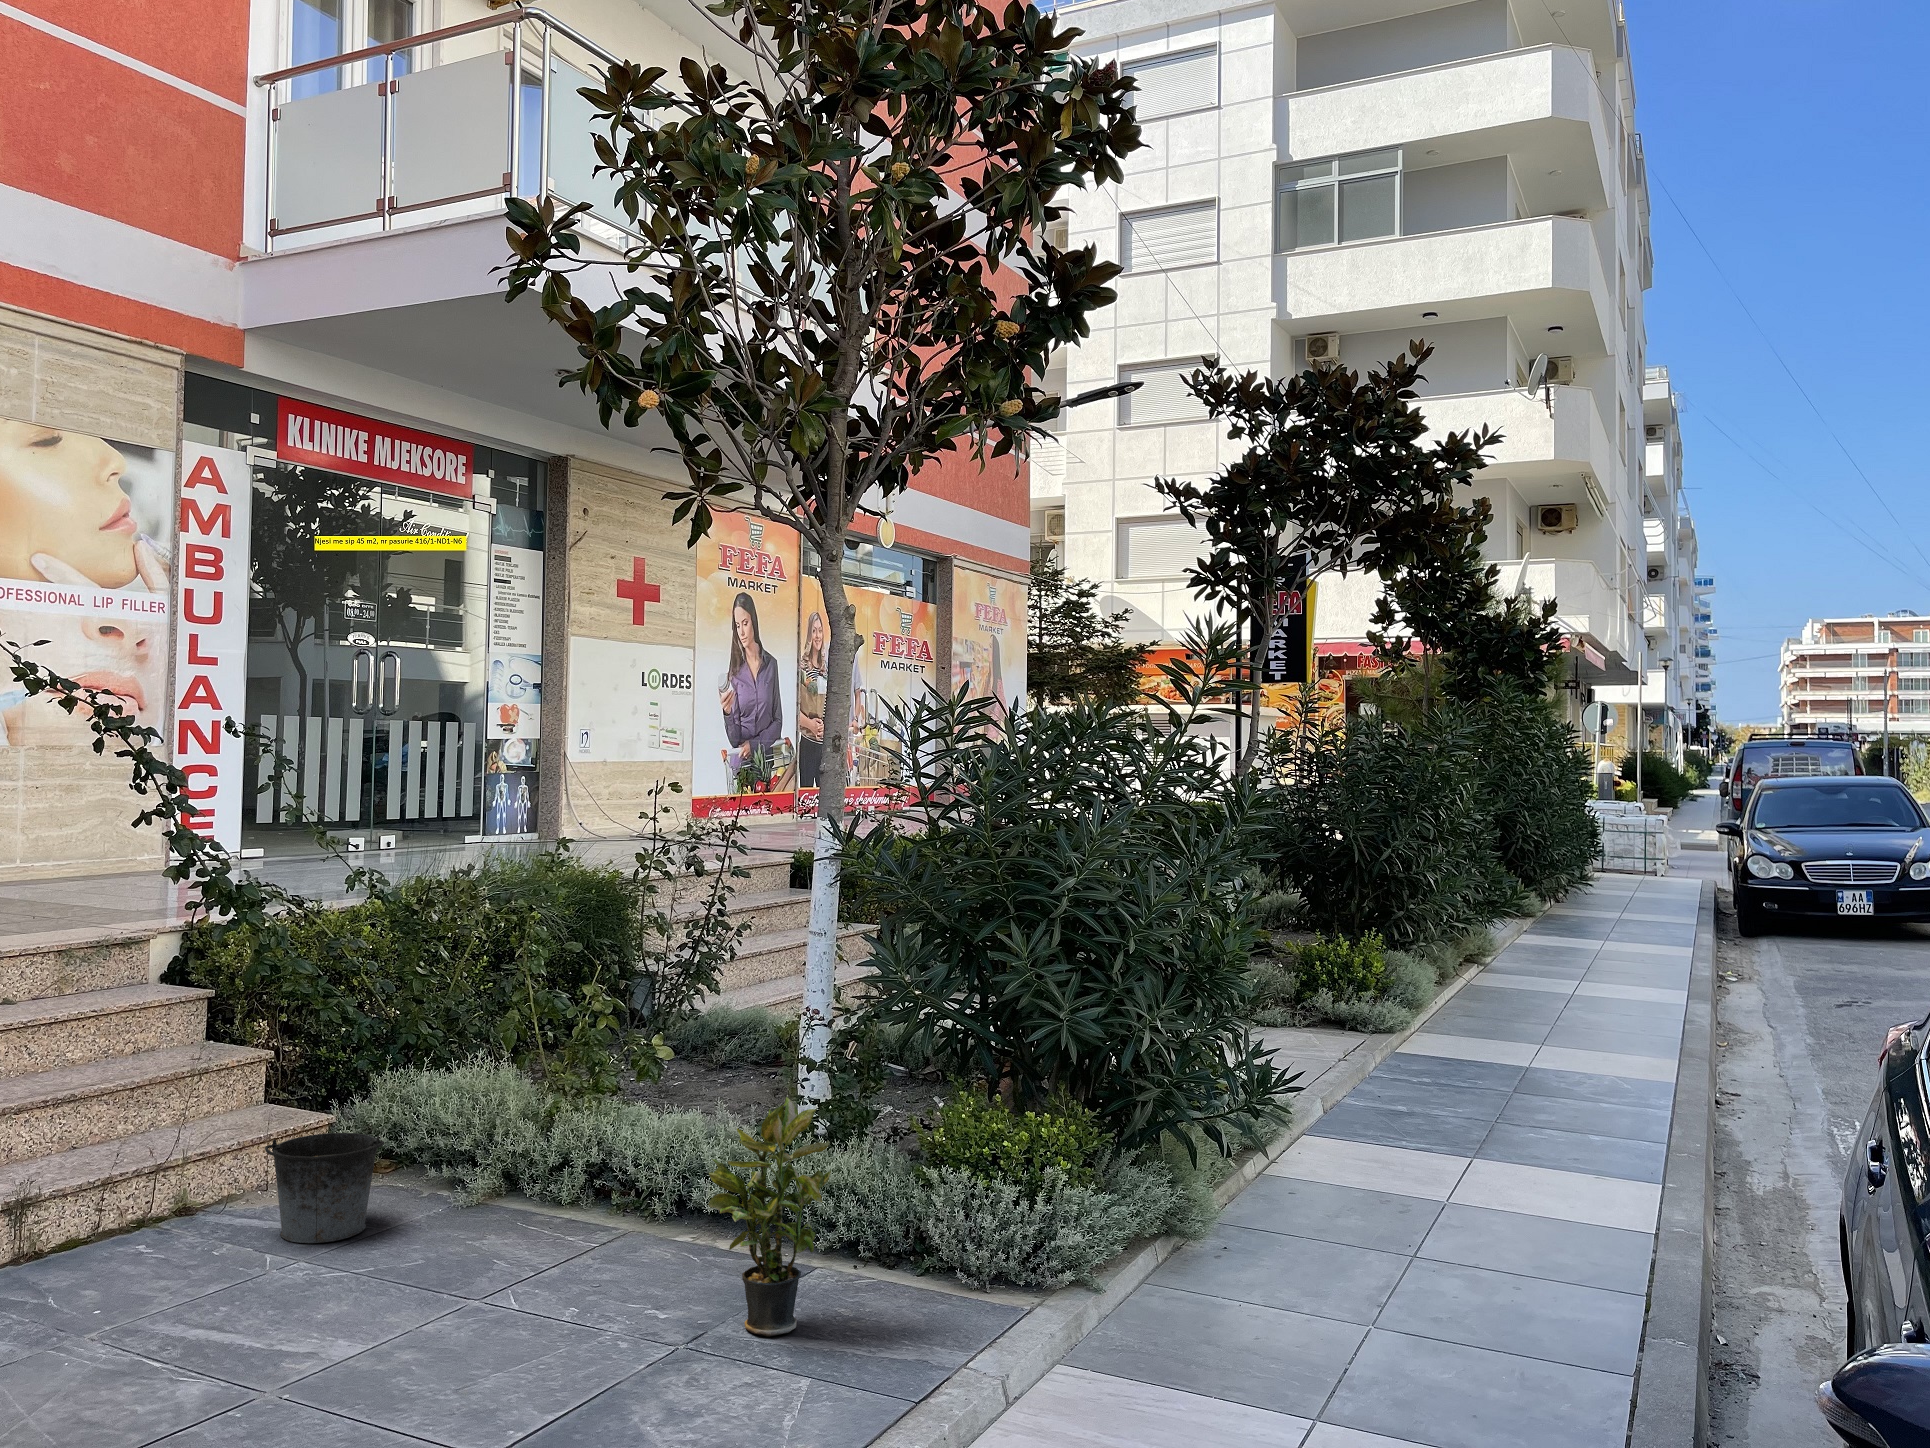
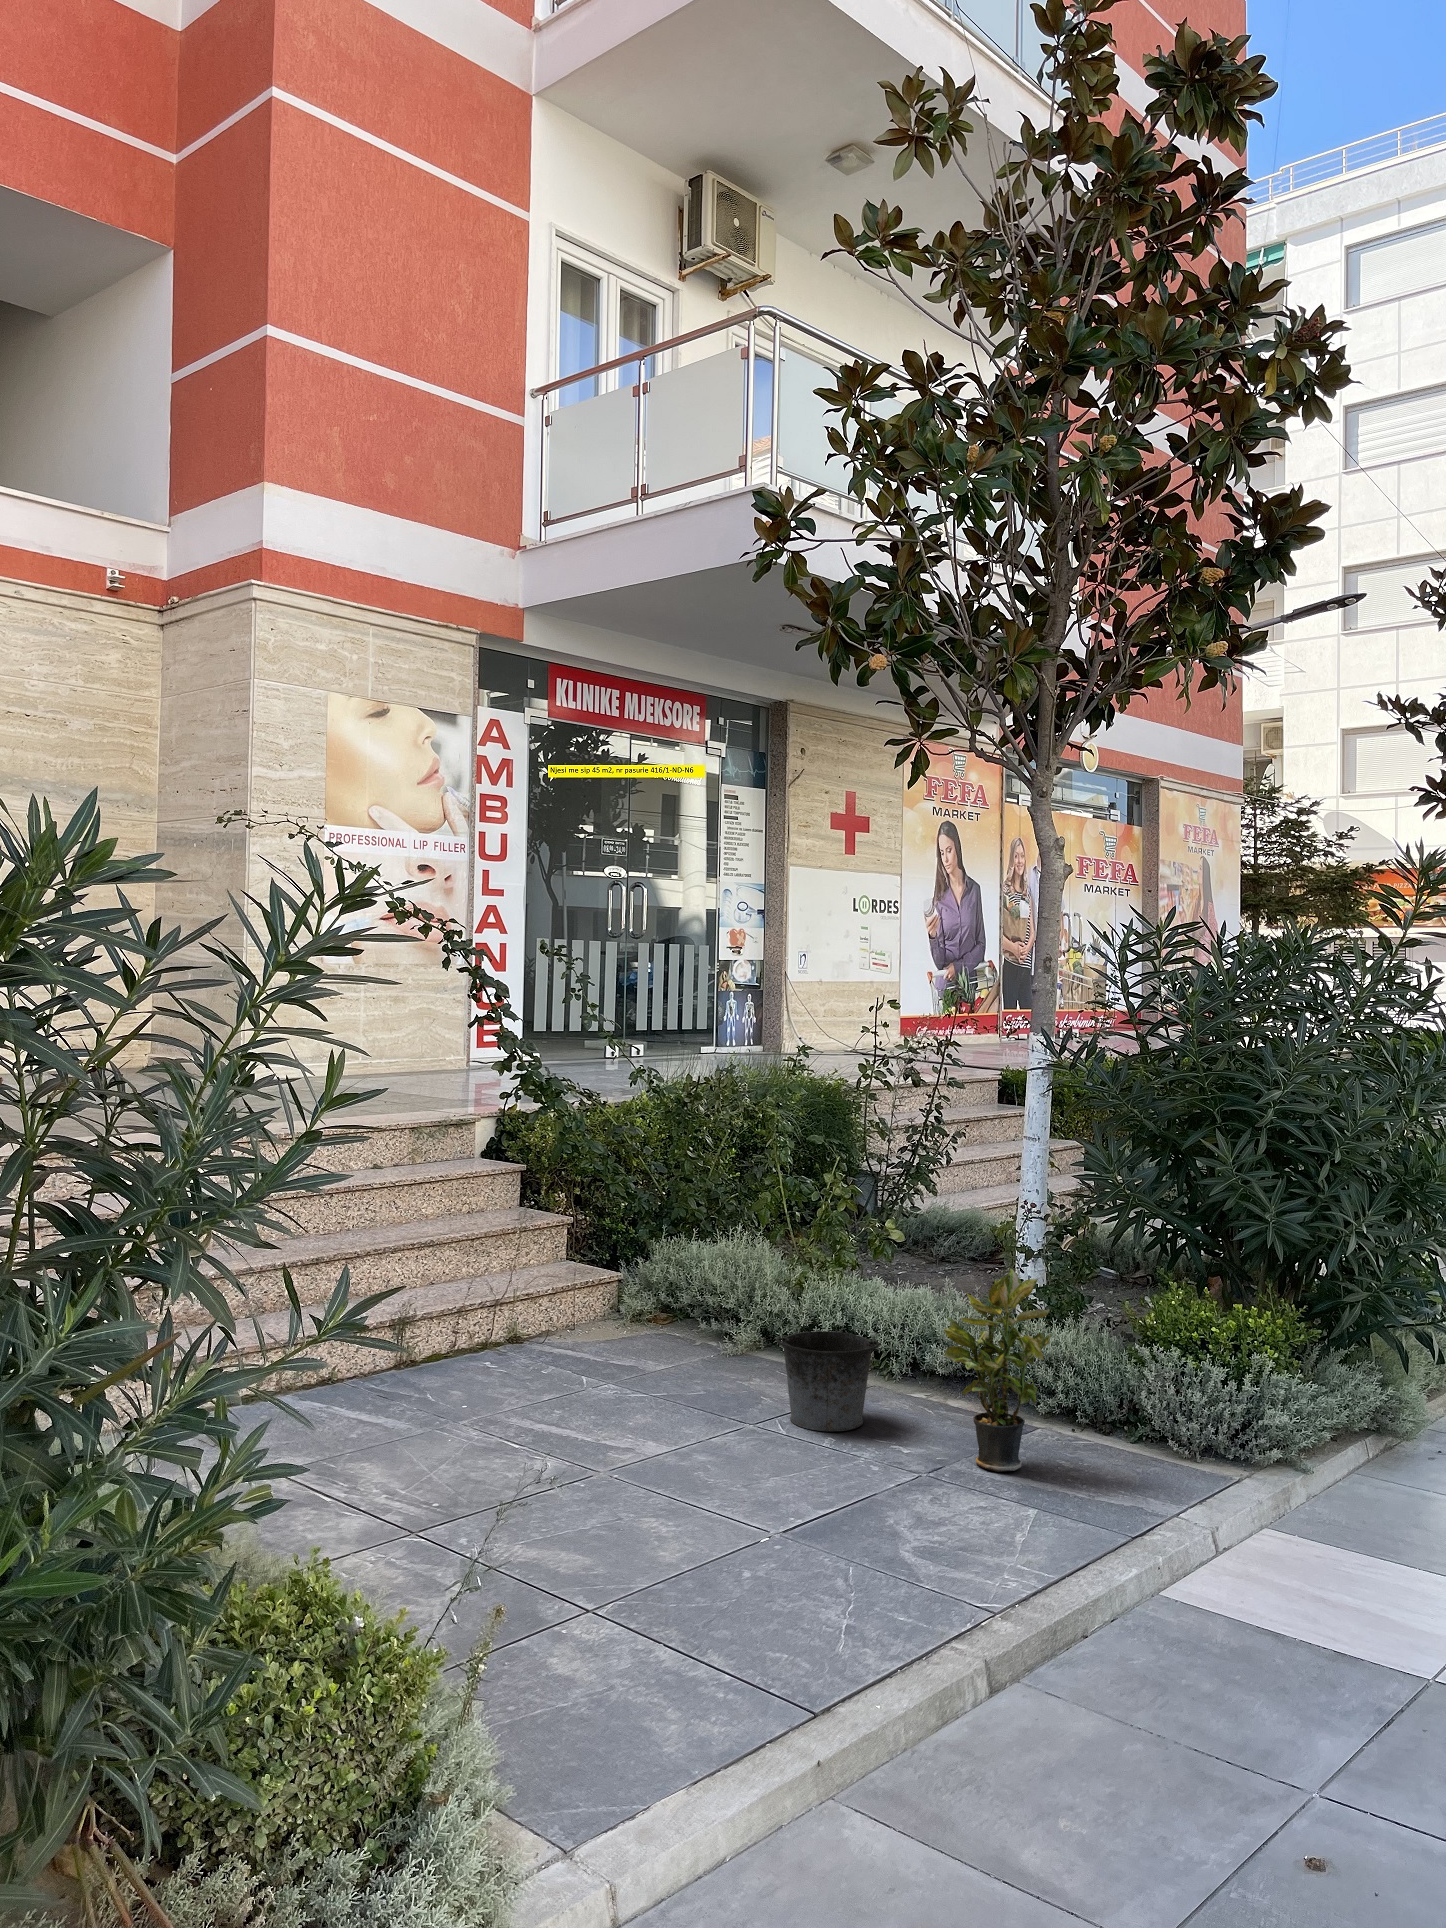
bucket: present [265,1133,384,1243] -> present [776,1331,880,1432]

